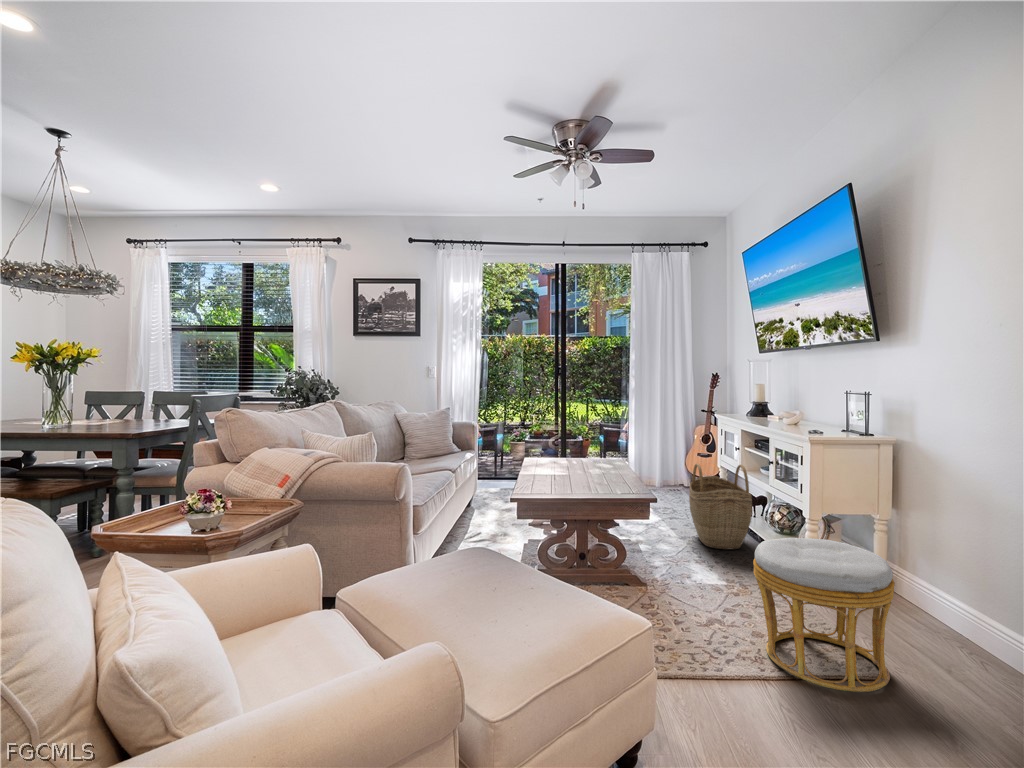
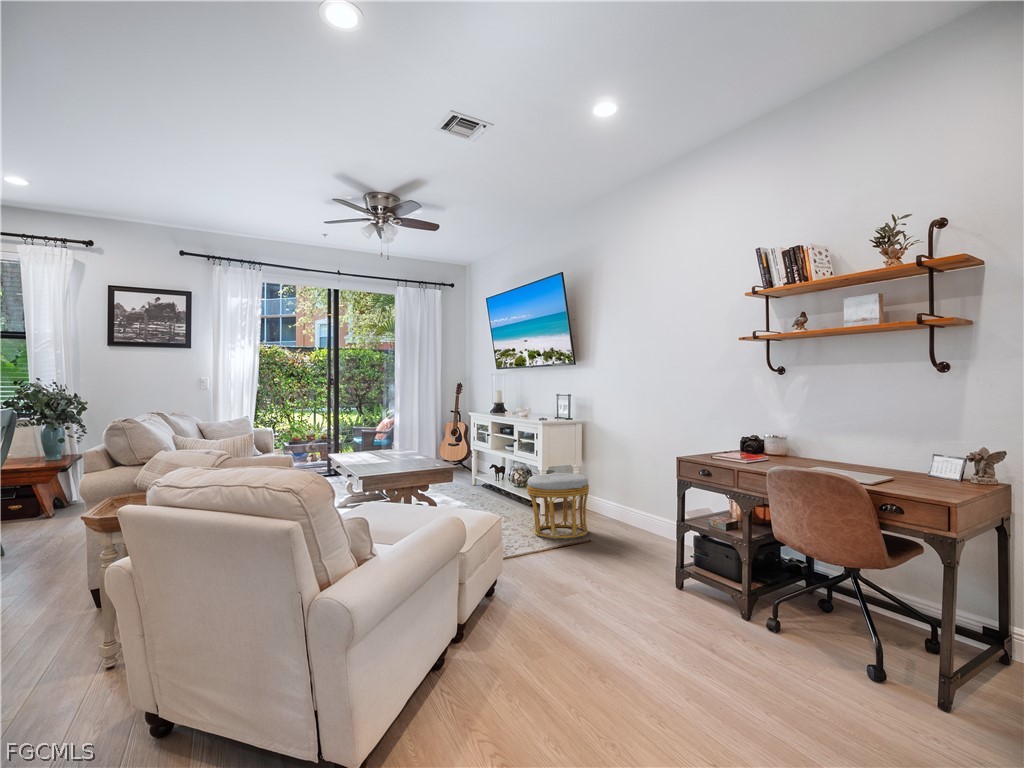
woven basket: present [689,464,752,550] -> none [463,447,506,504]

